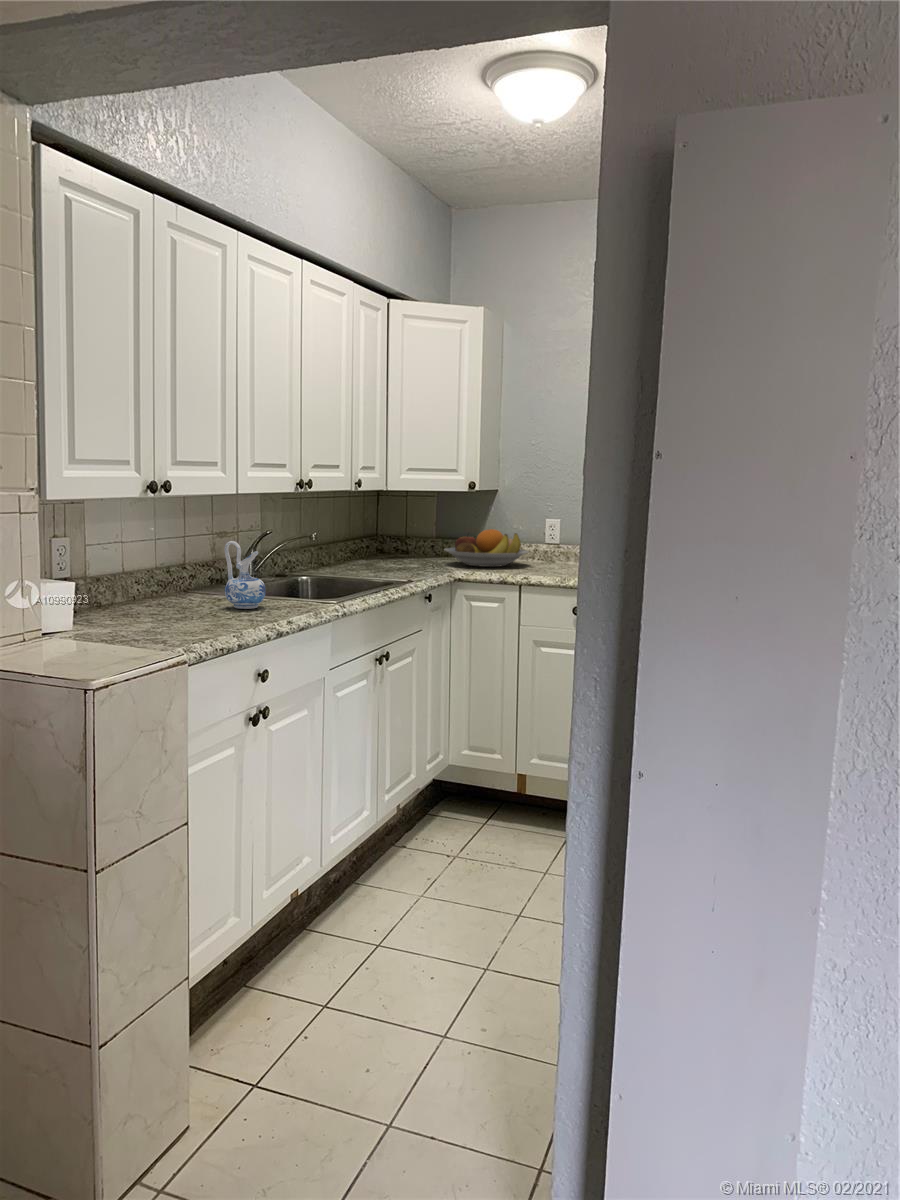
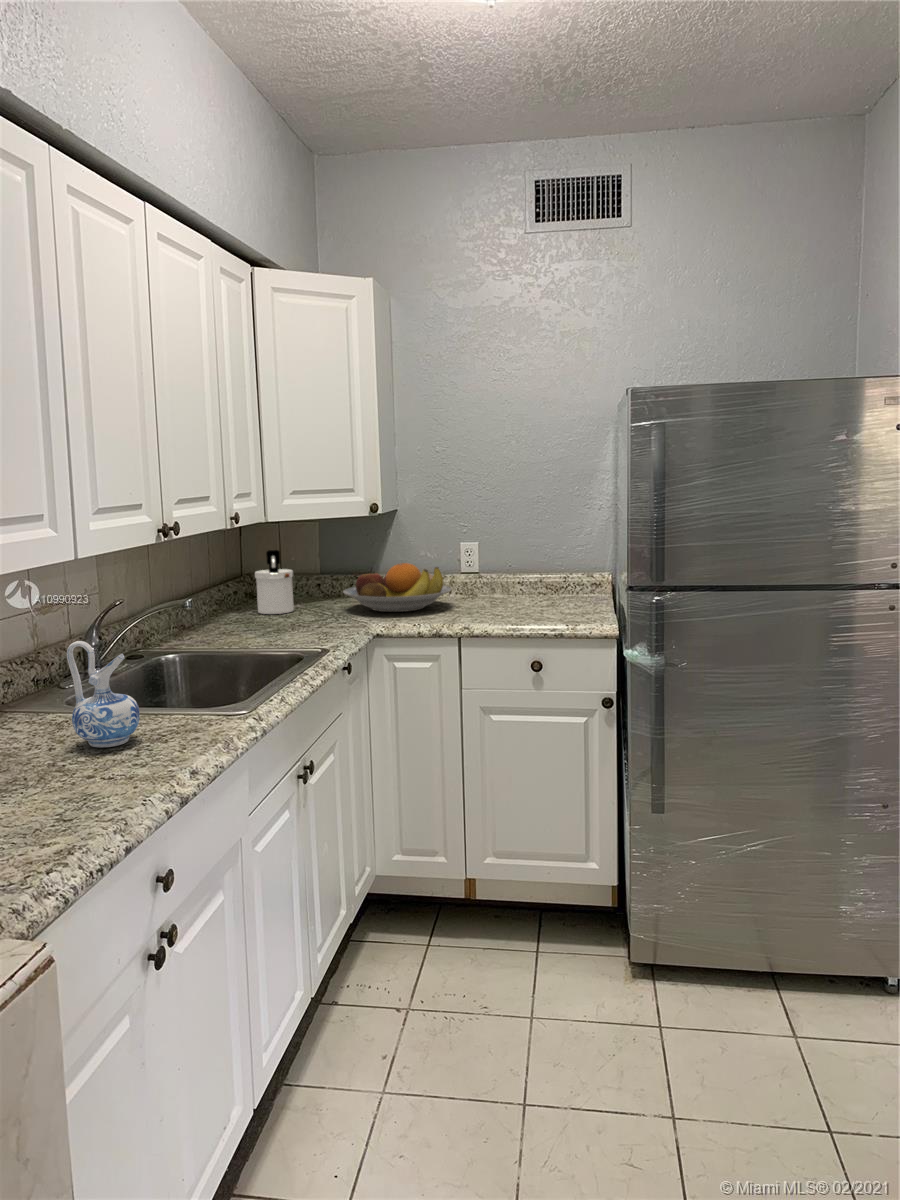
soap dispenser: none [380,514,409,563] -> present [255,550,294,614]

